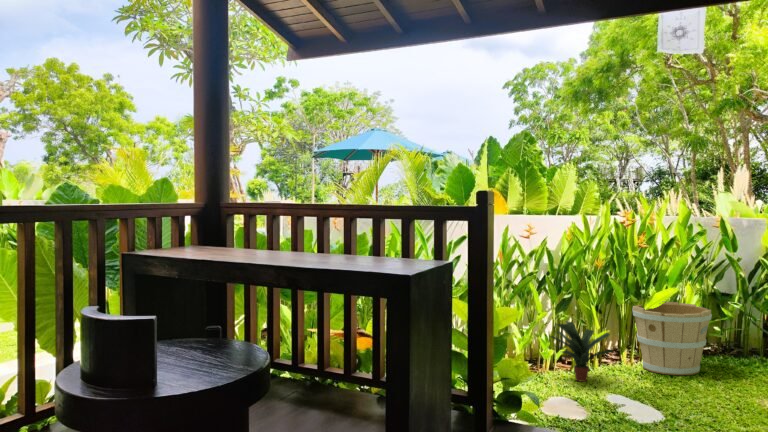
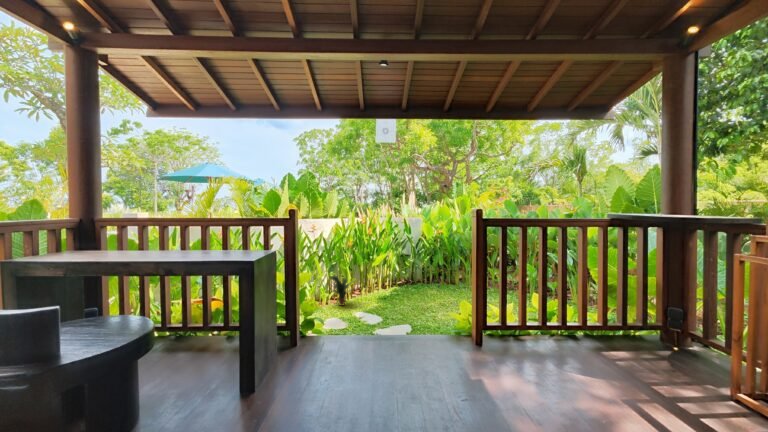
wooden bucket: present [633,301,712,375] -> none [366,262,403,298]

